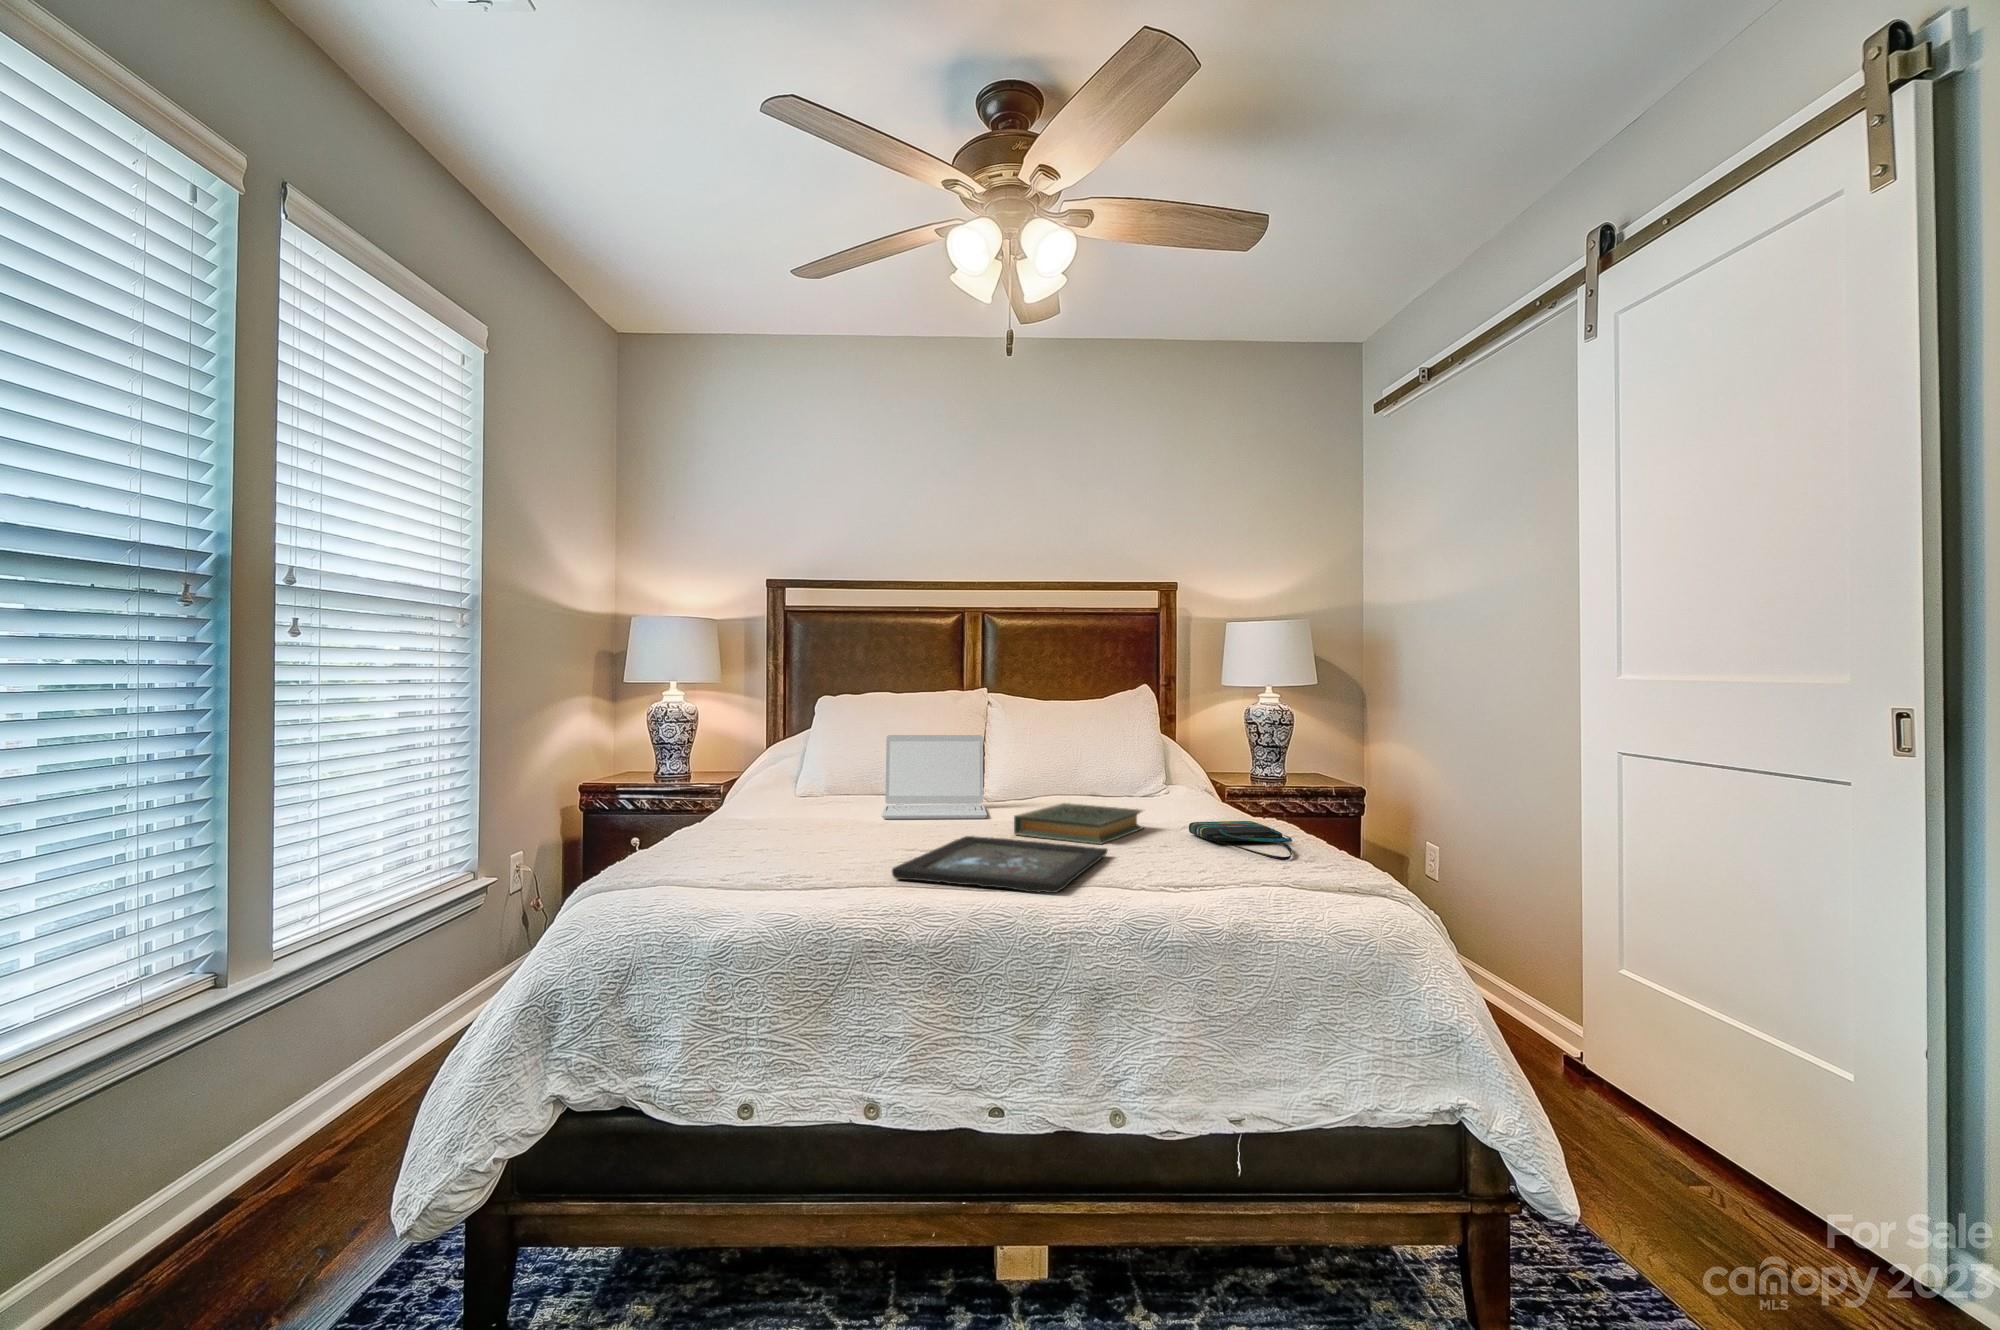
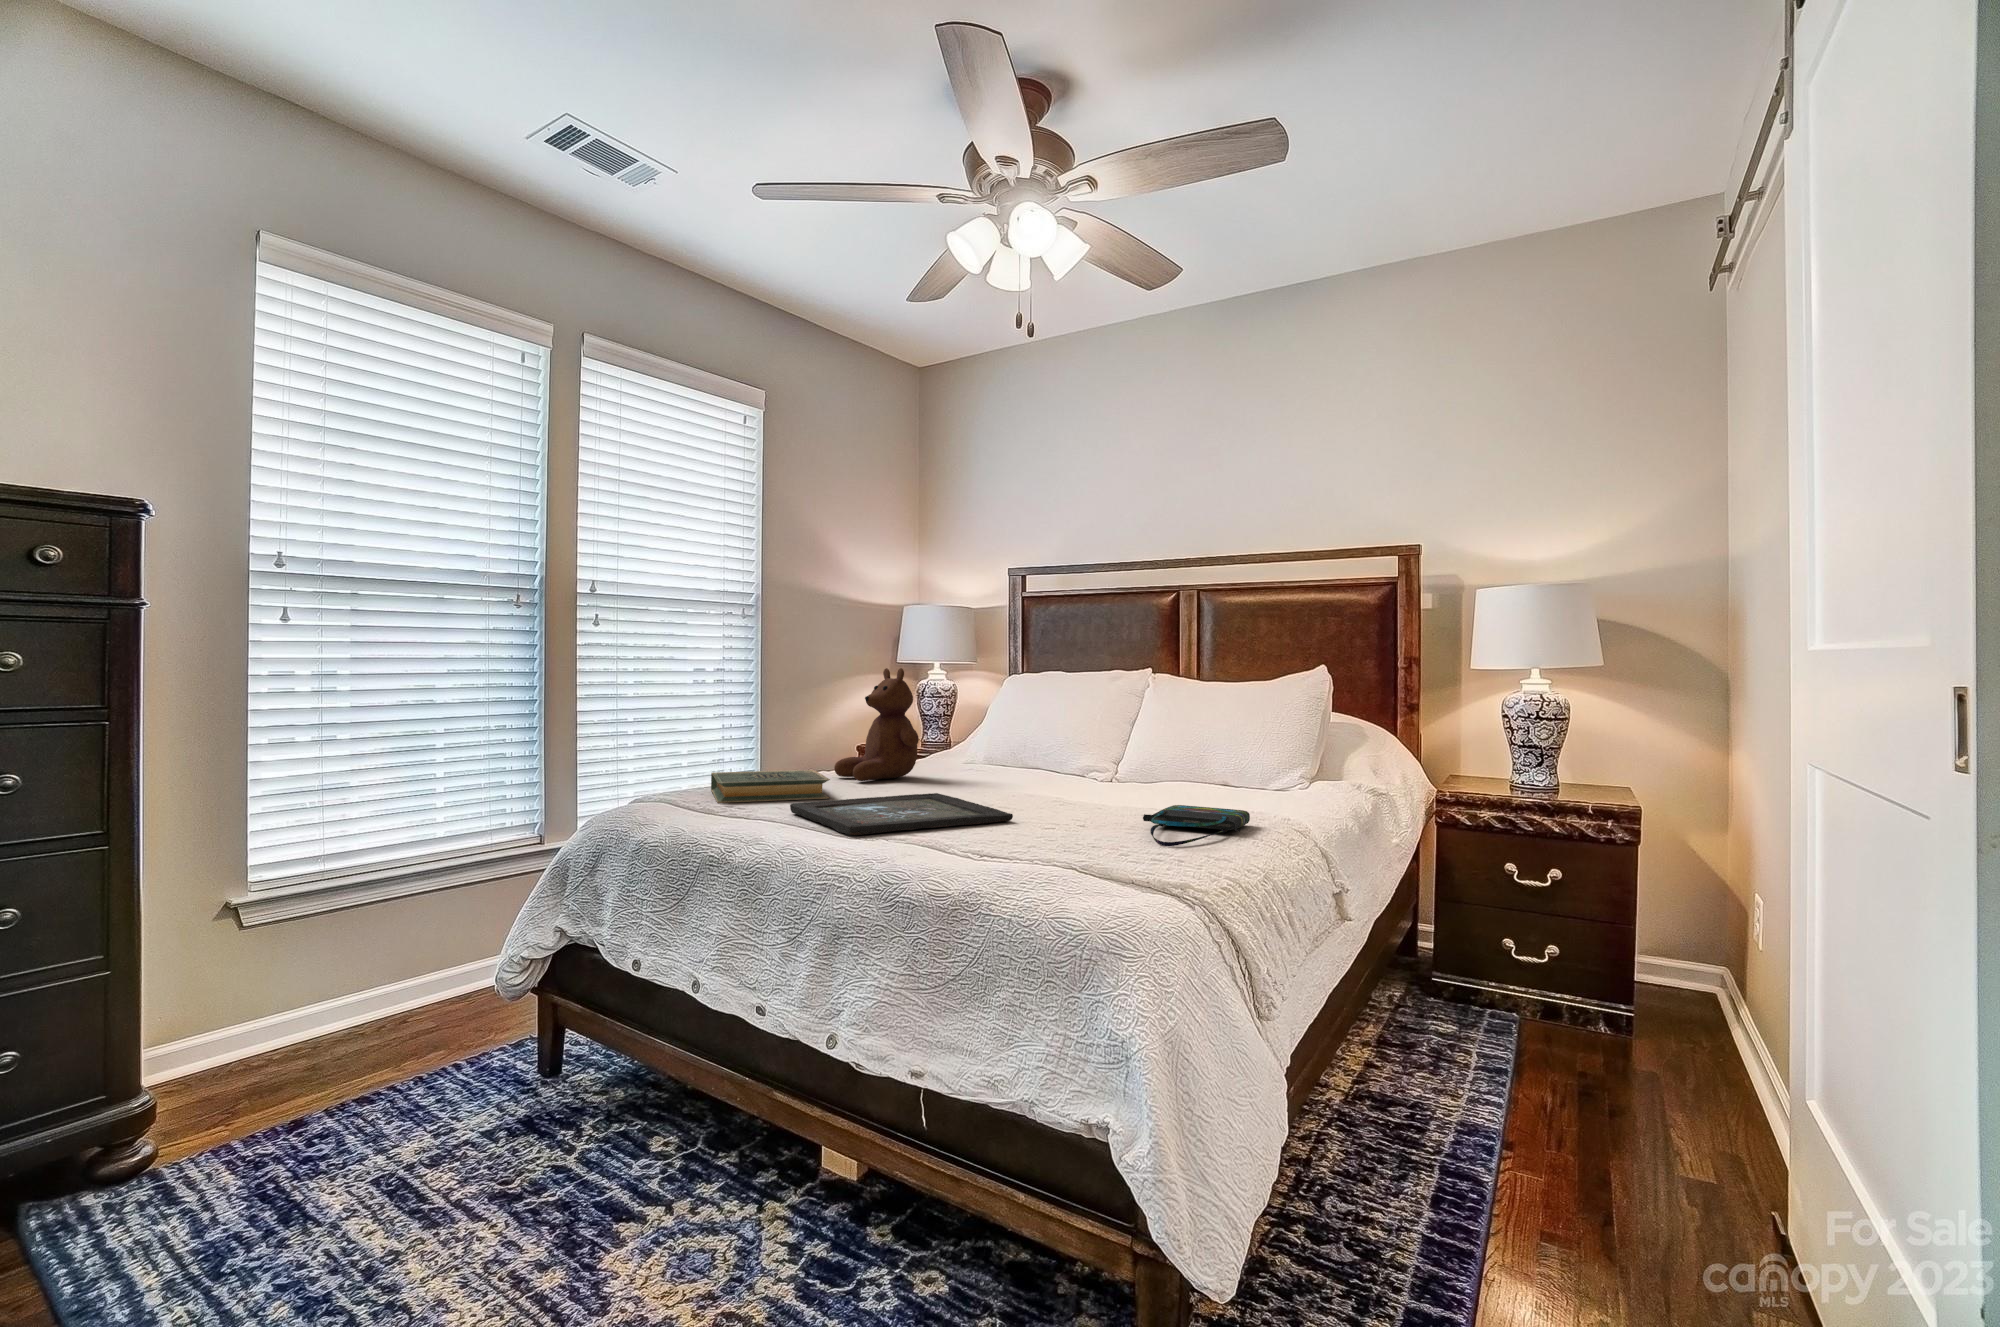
teddy bear: none [738,696,847,831] -> present [834,668,919,781]
laptop: present [882,735,987,819] -> none [960,708,1083,789]
hardback book: present [1014,803,1143,845] -> present [711,770,830,803]

